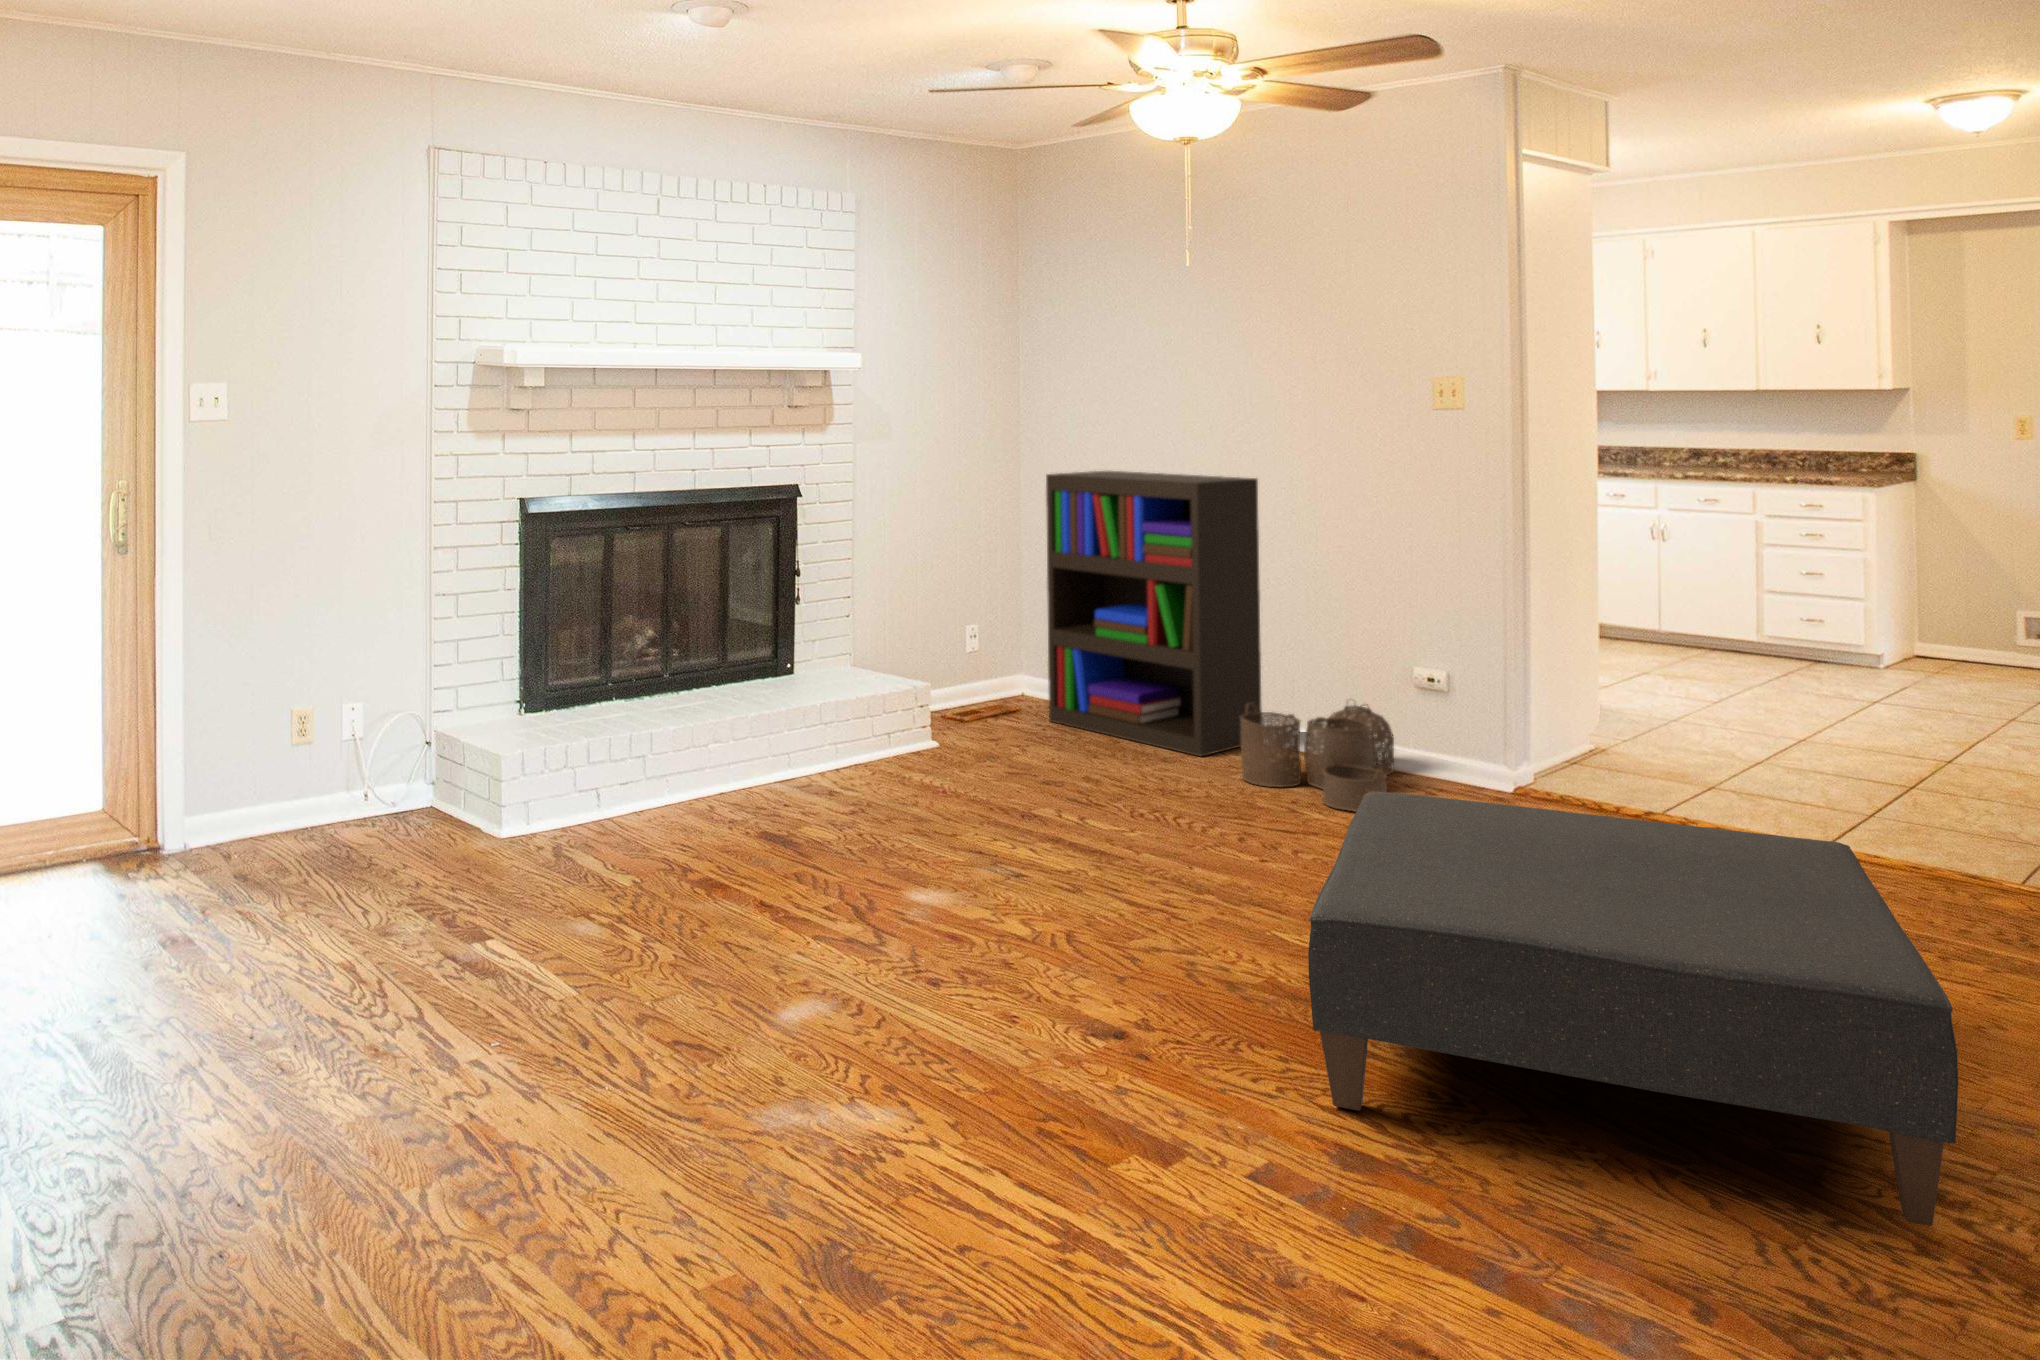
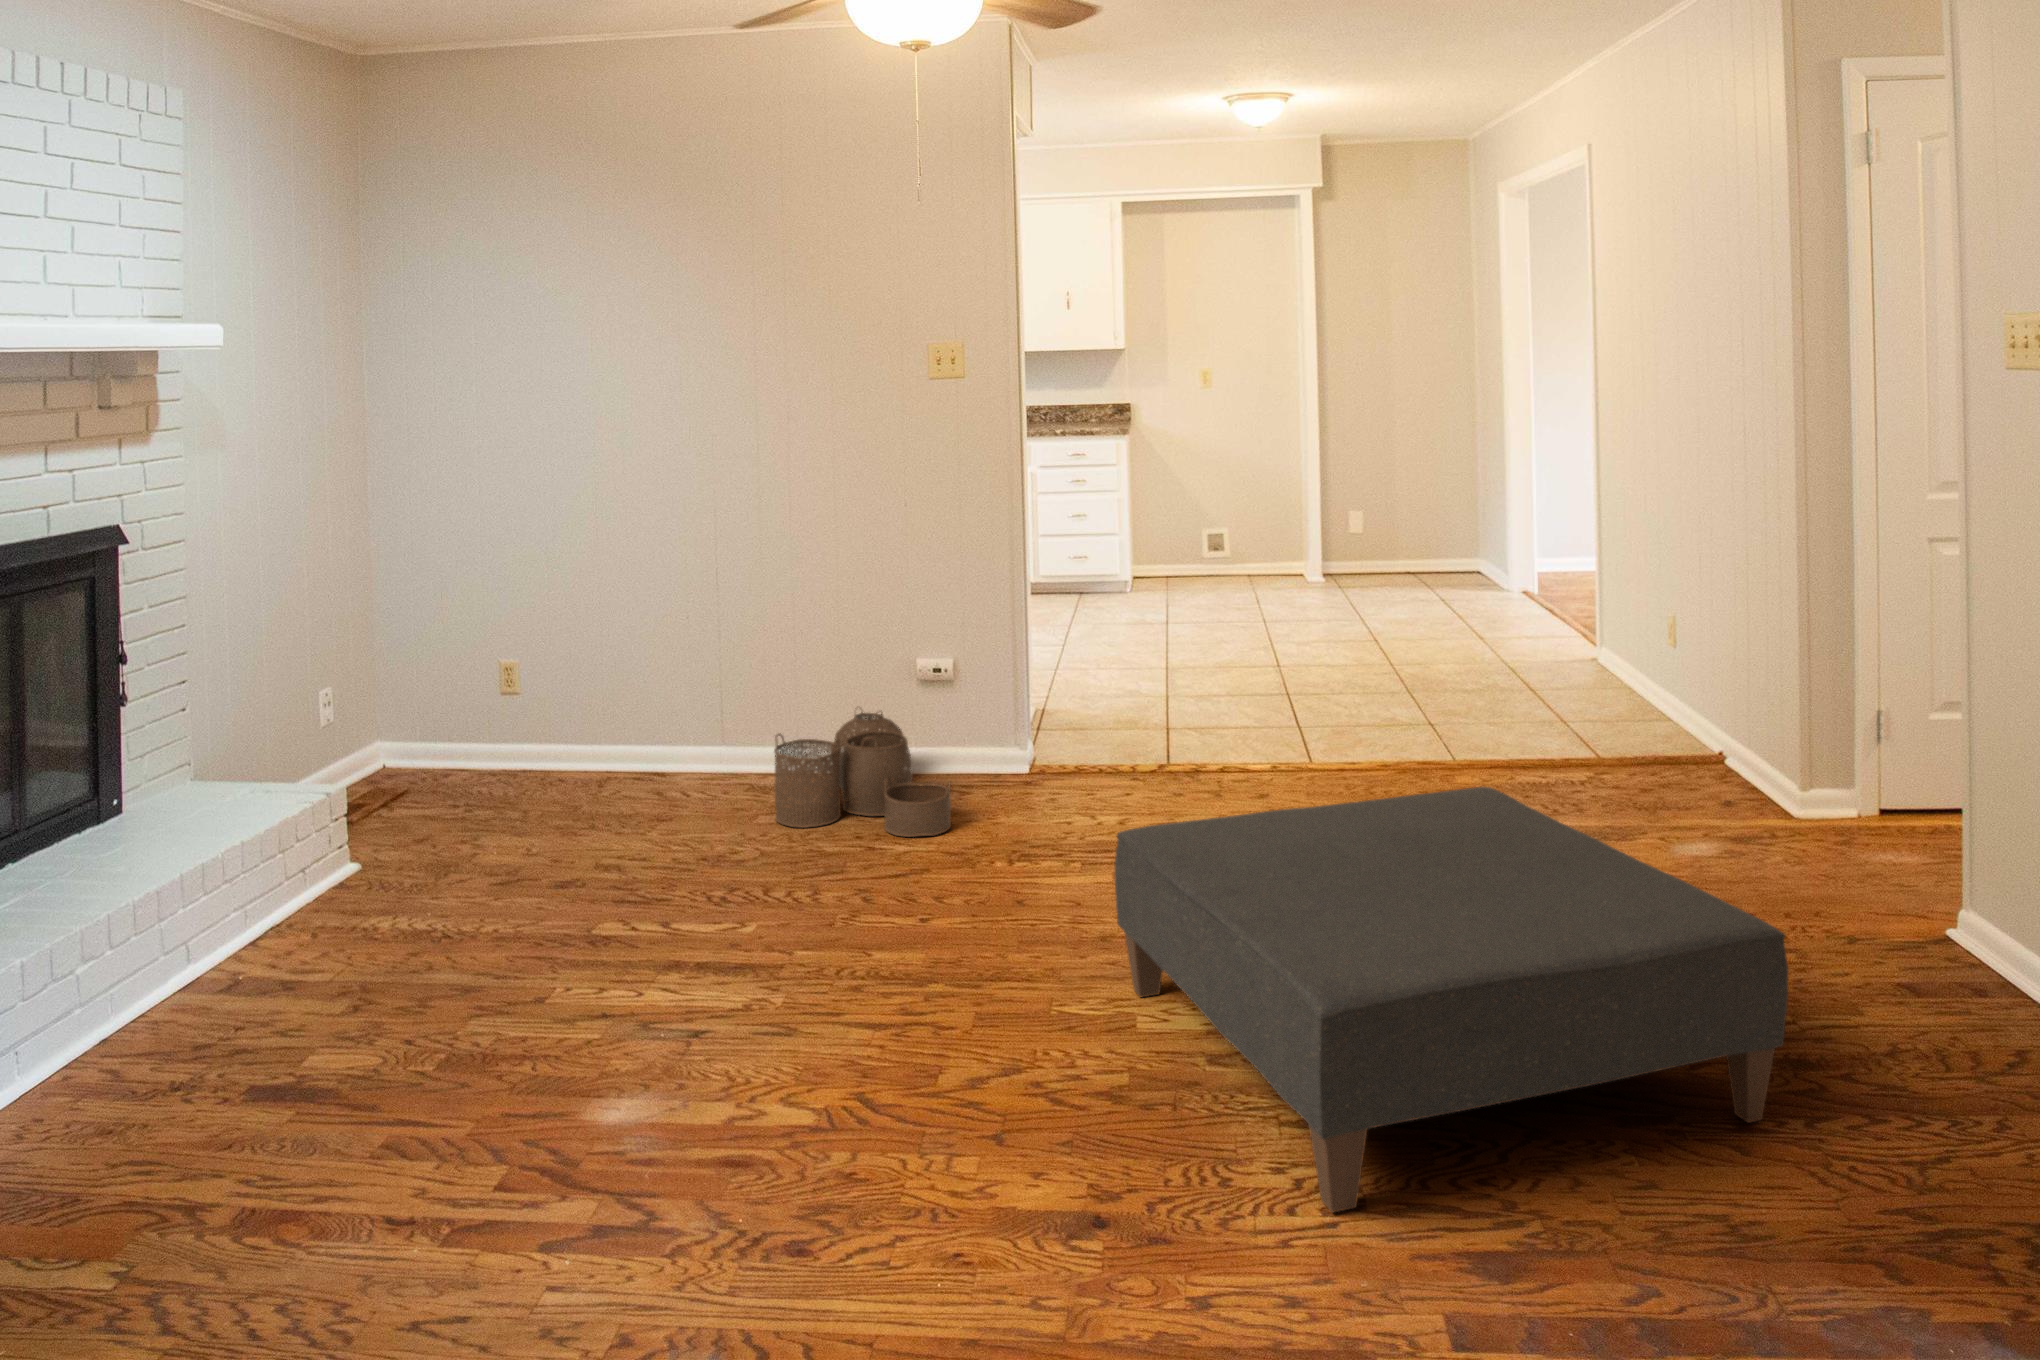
bookshelf: present [1046,471,1262,756] -> none [470,467,741,805]

